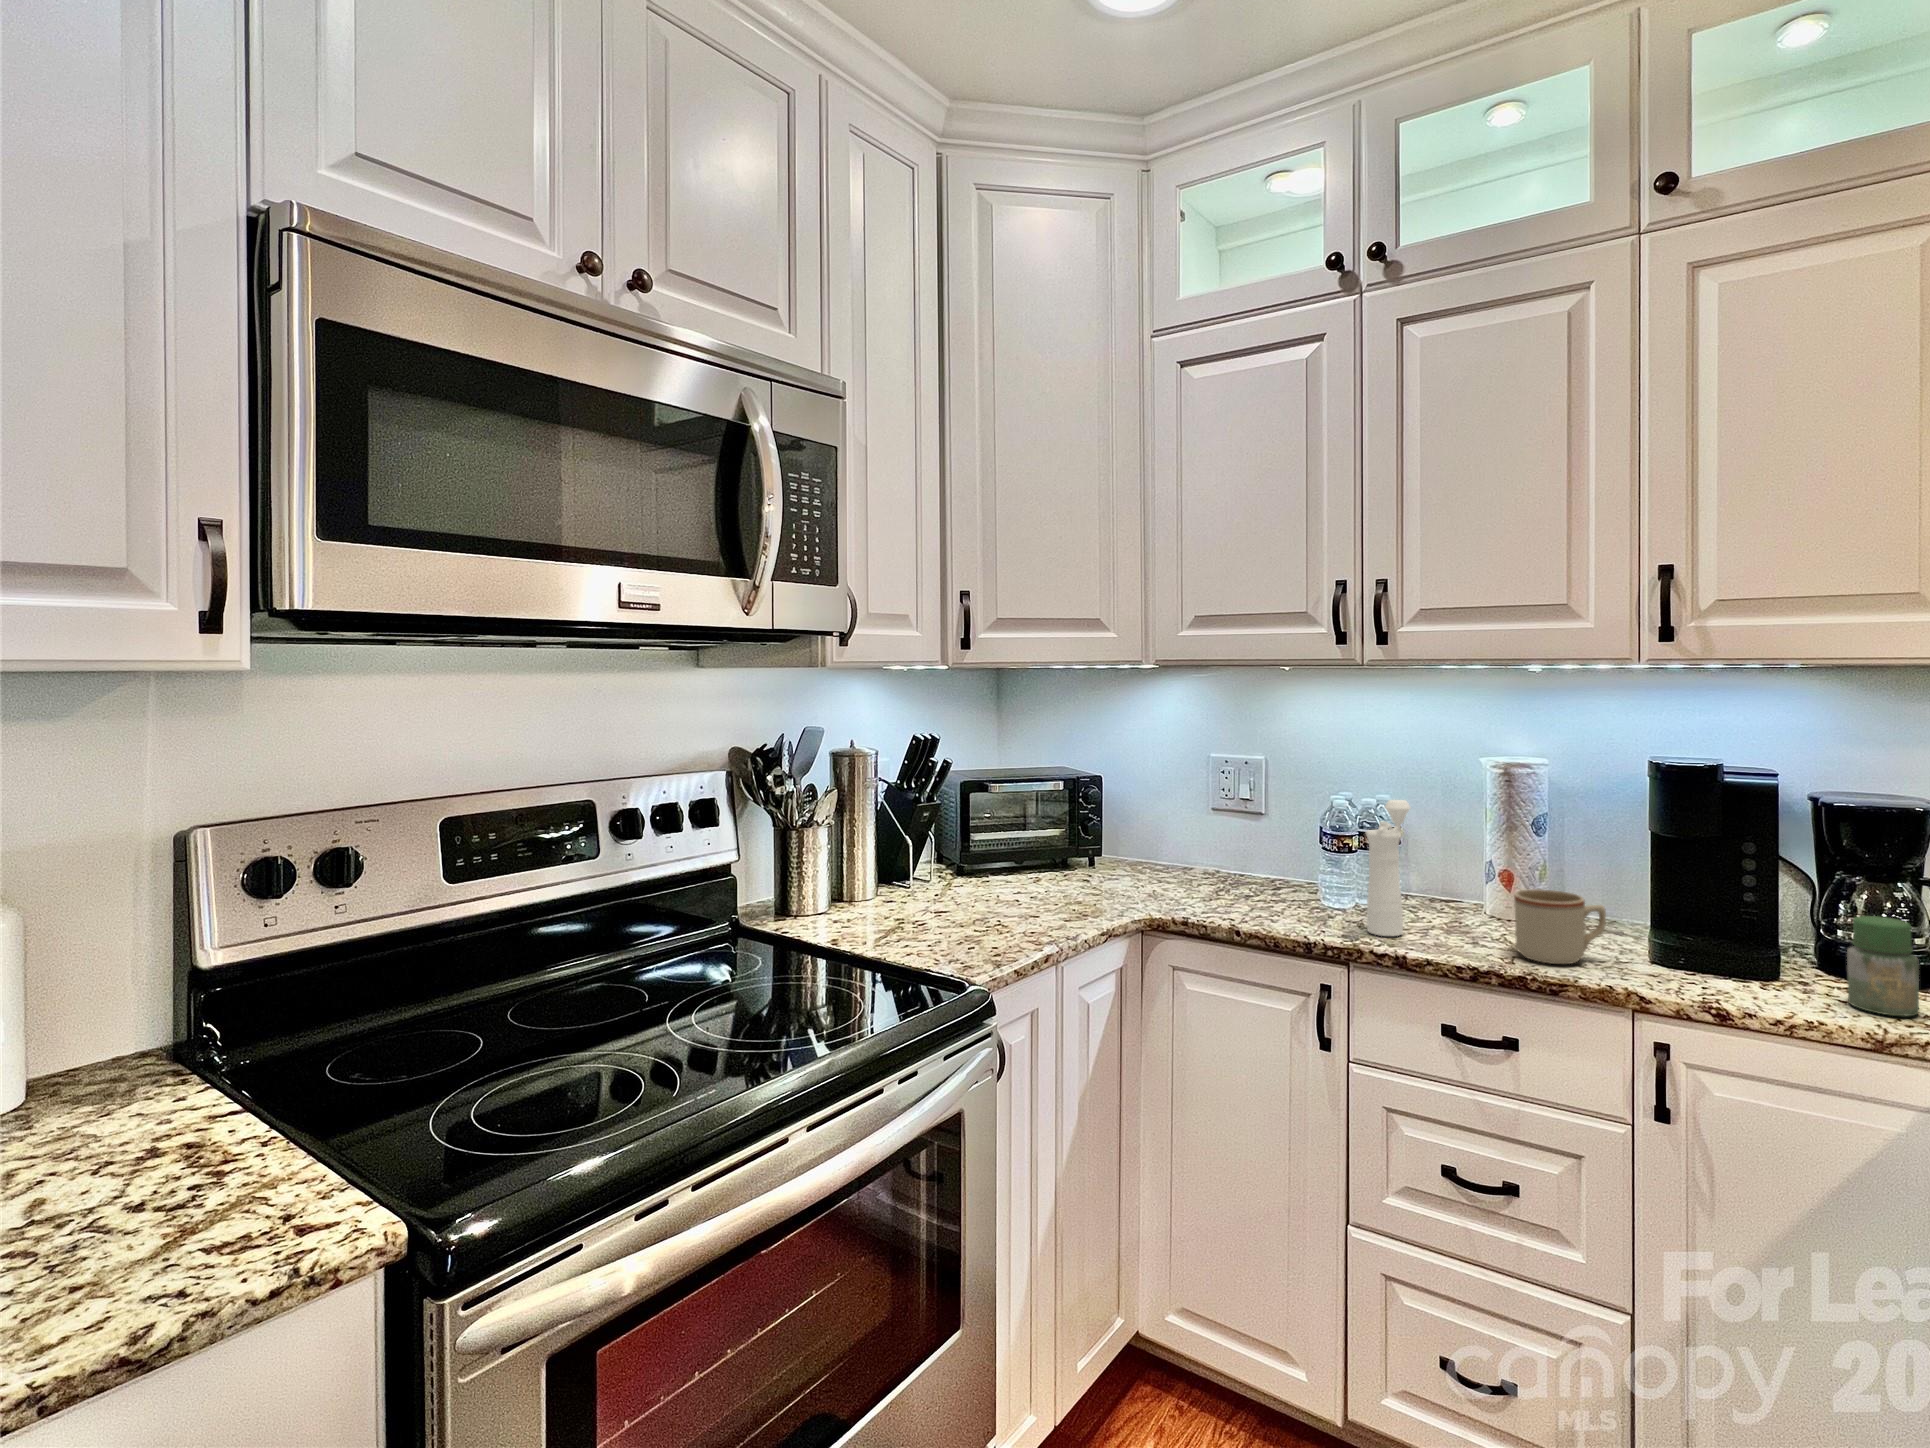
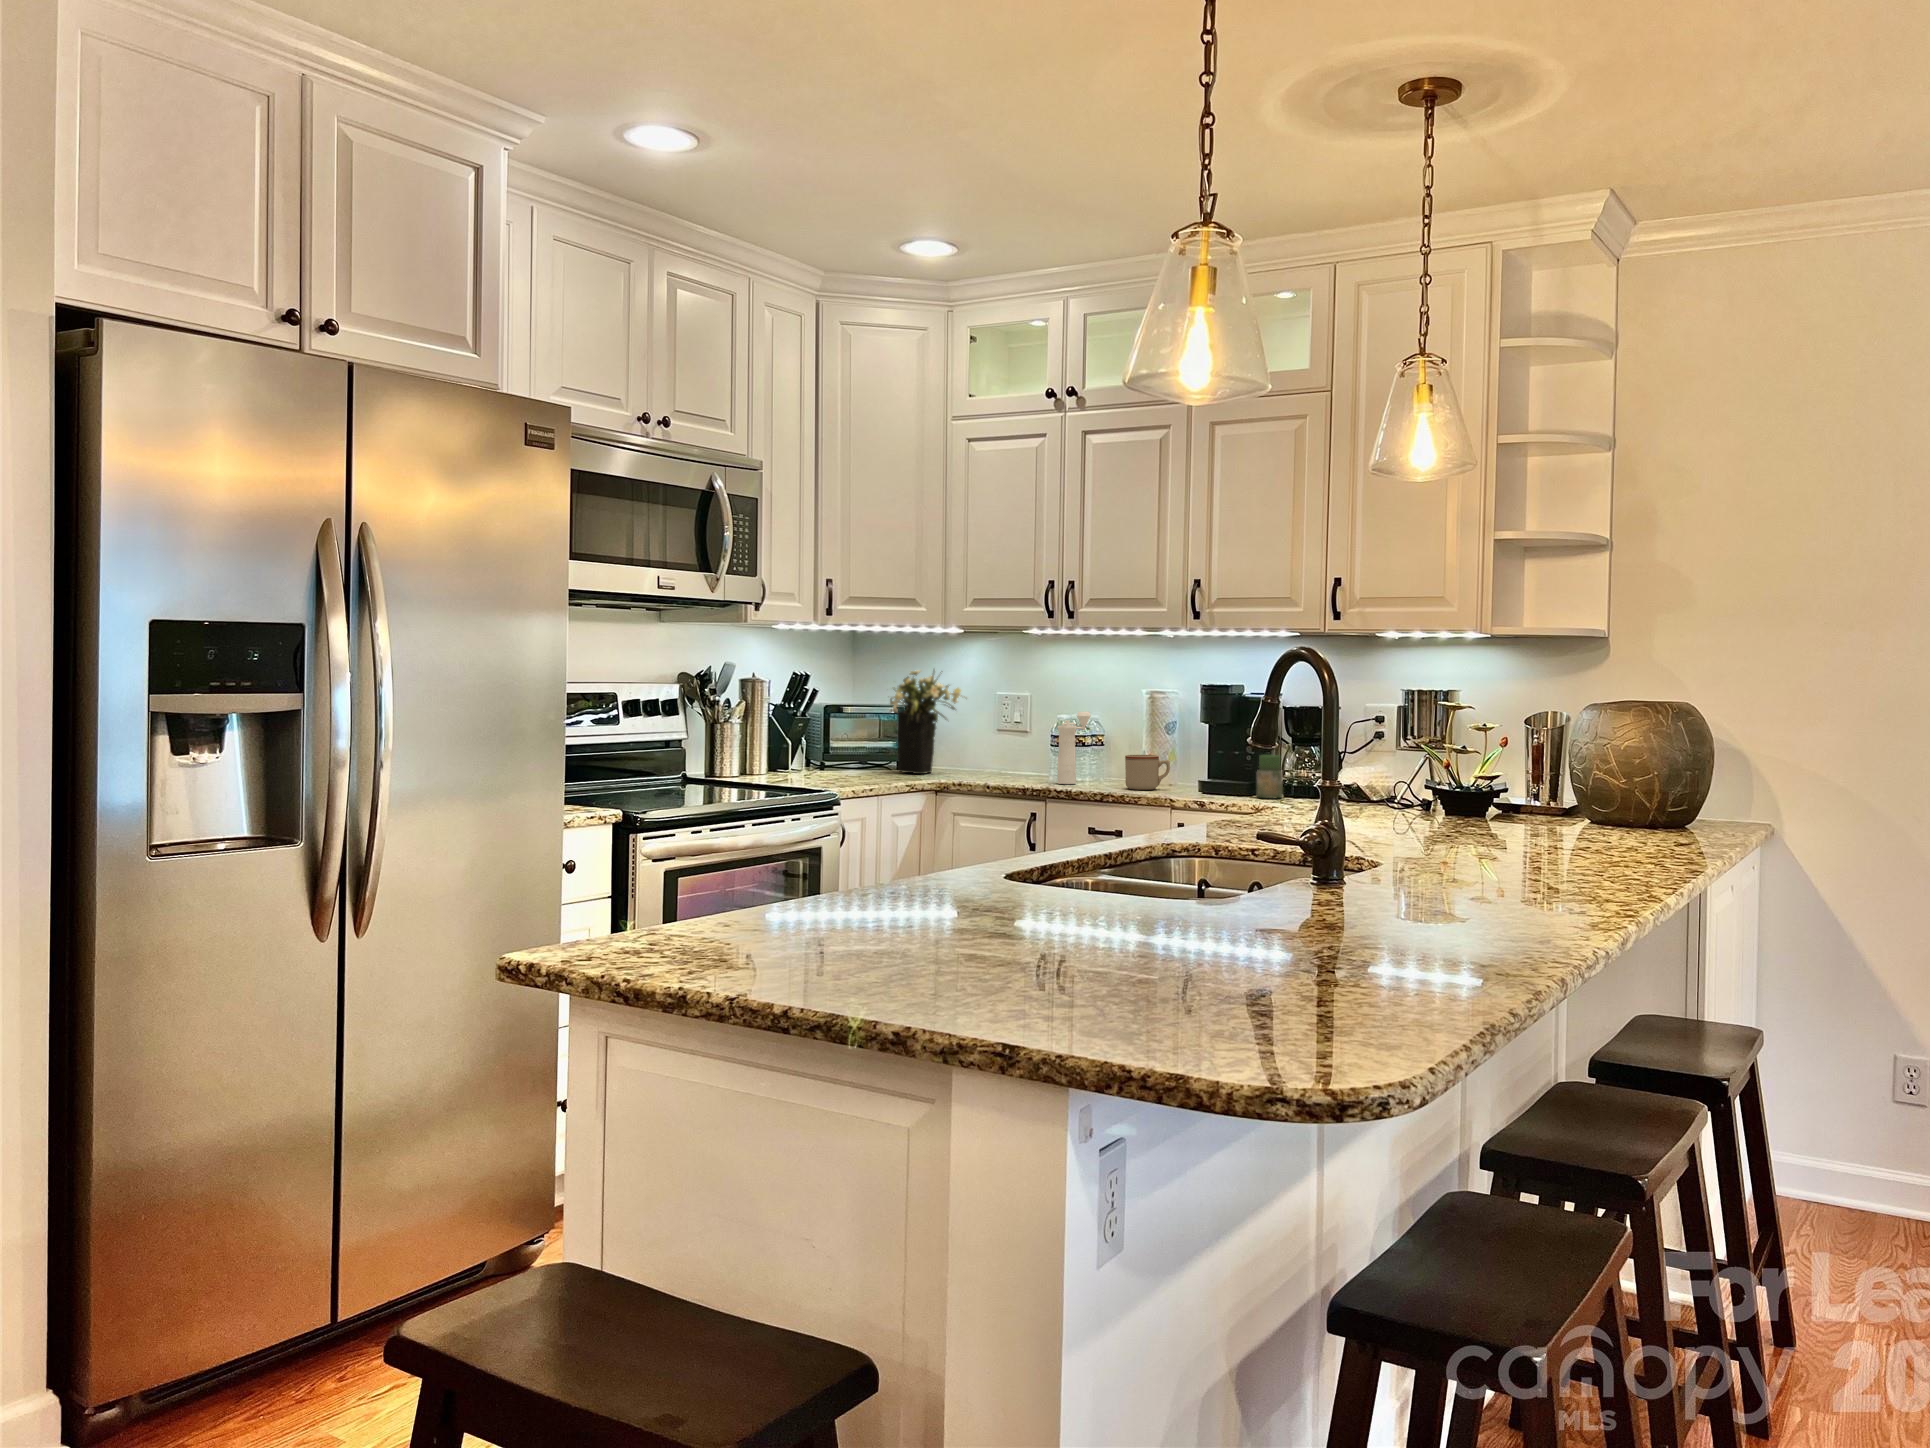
flower arrangement: none [1052,723,1186,894] -> present [890,670,962,774]

